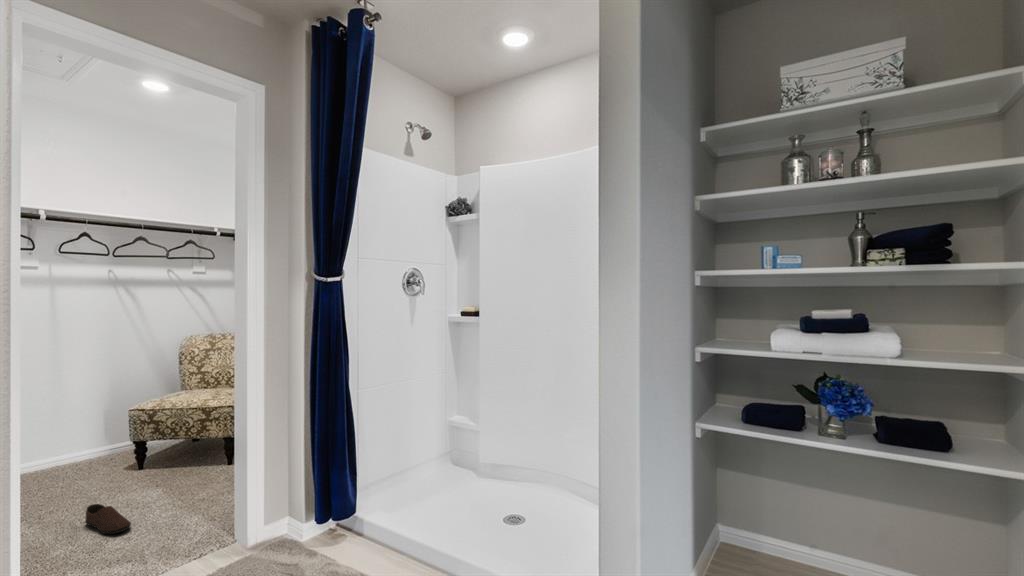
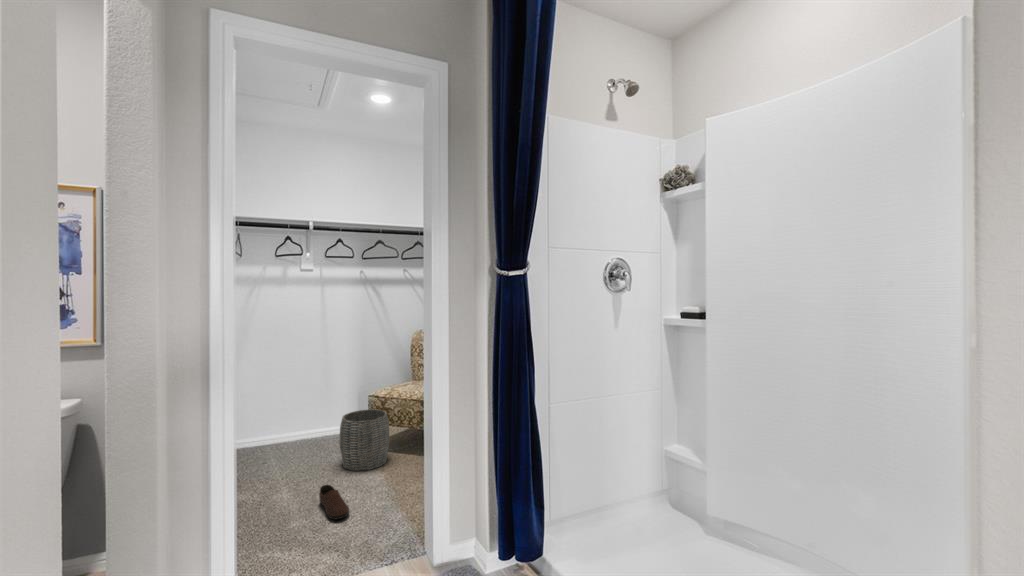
woven basket: none [95,424,162,492] -> present [340,409,390,471]

